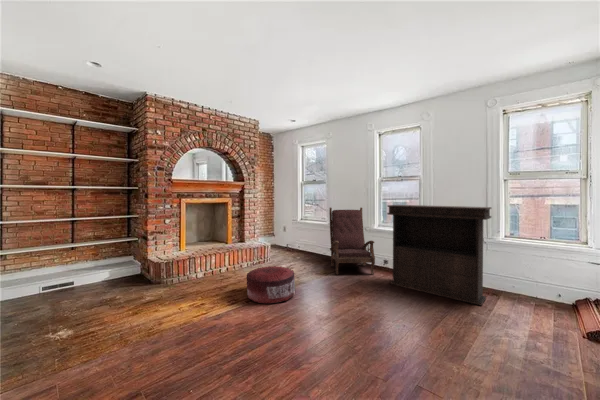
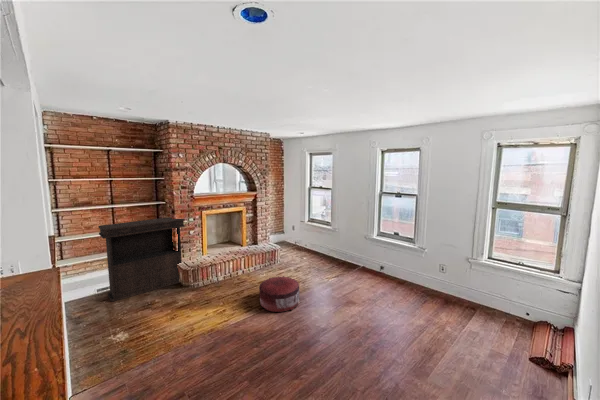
console table: present [387,205,491,306] -> present [98,217,185,302]
armchair: present [329,208,375,275] -> none [333,217,372,281]

